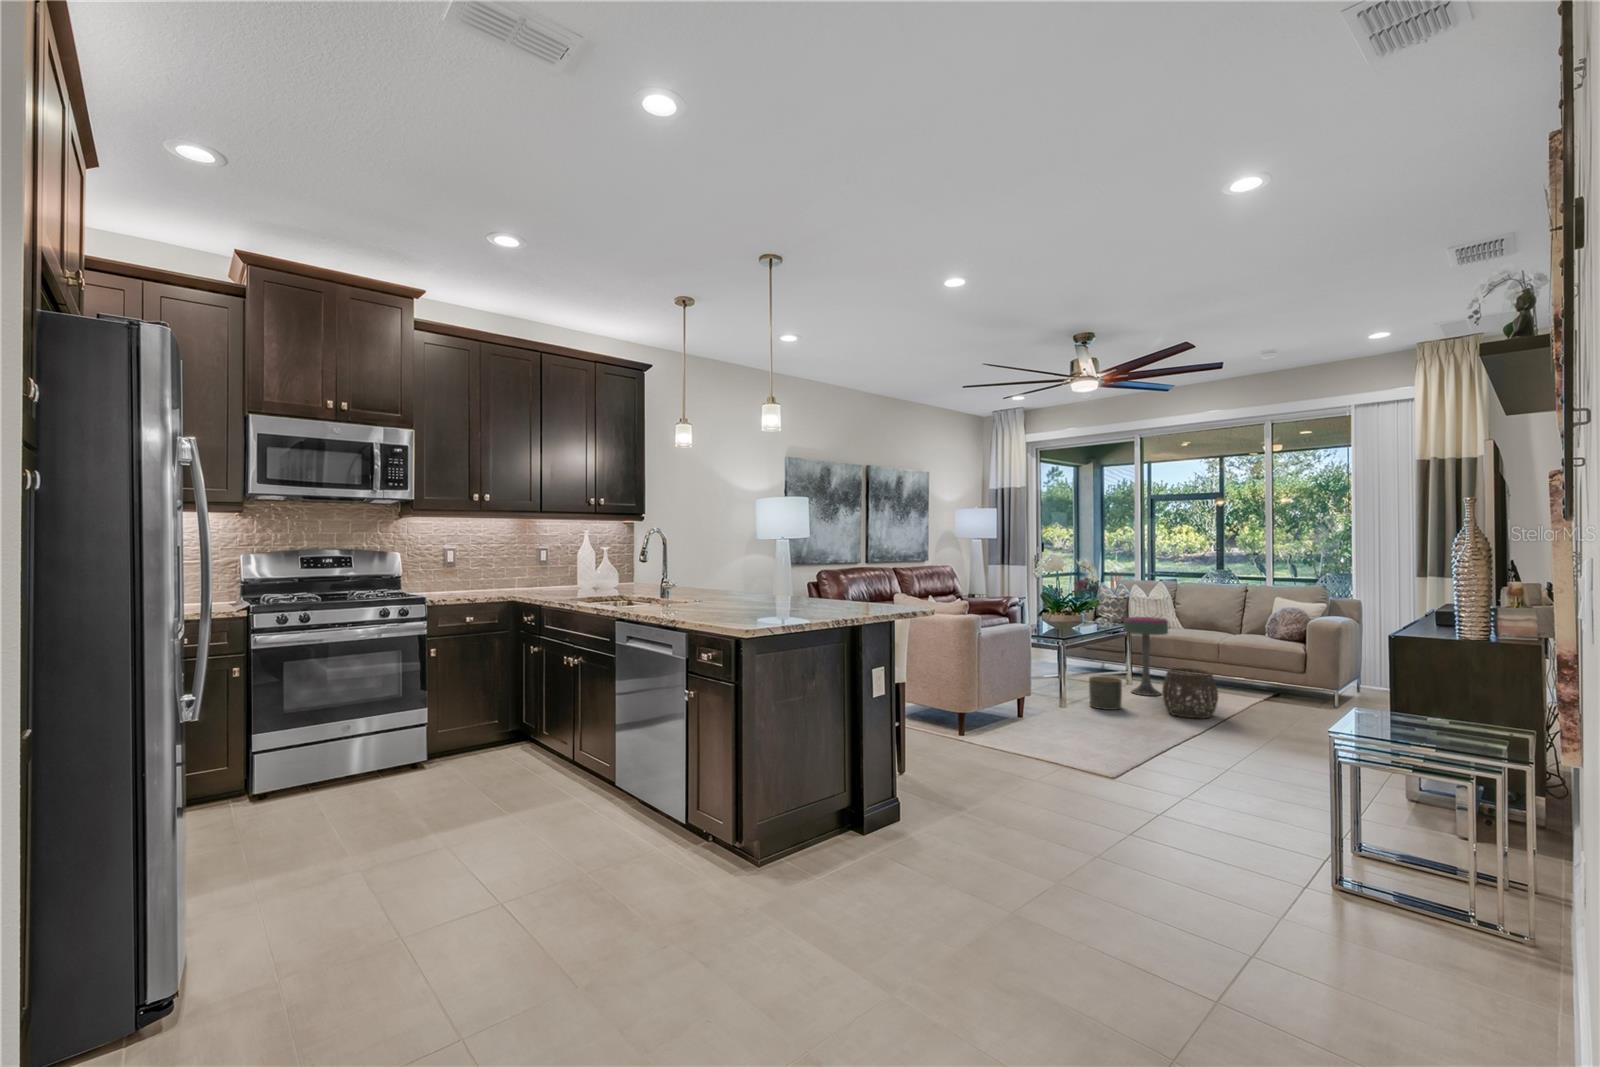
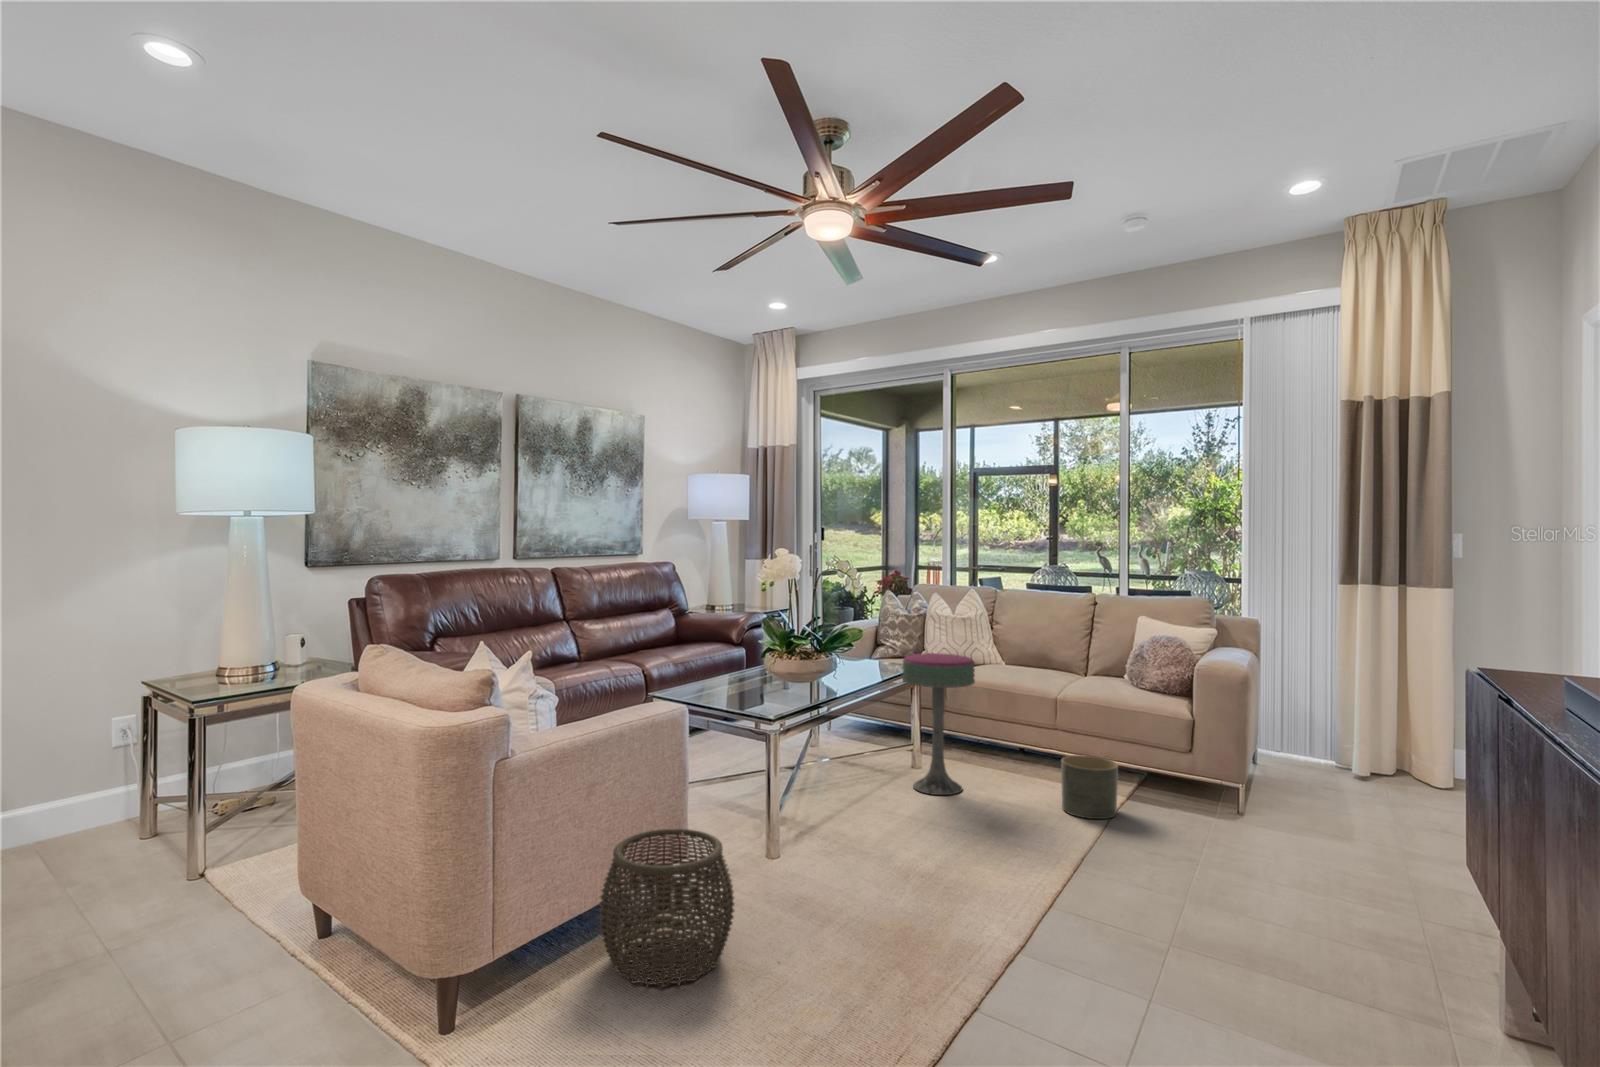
woven basket: present [1162,668,1218,719] -> present [599,829,735,987]
planter: present [1089,676,1122,710] -> present [1061,755,1118,819]

